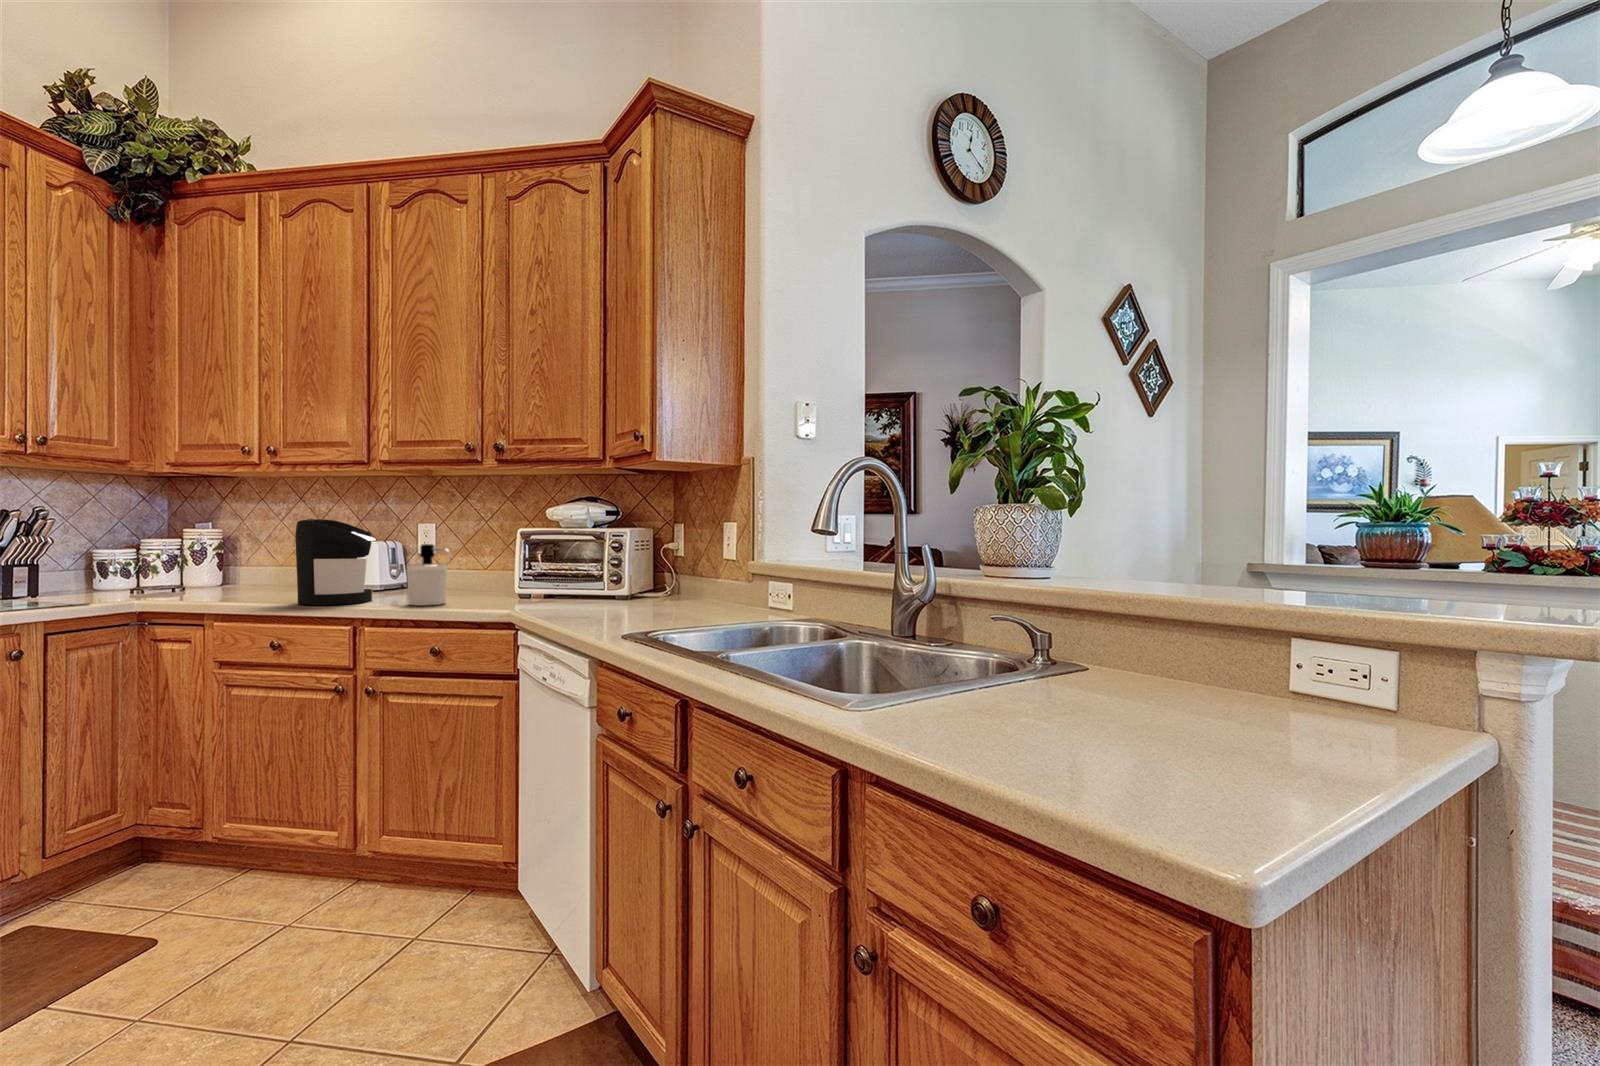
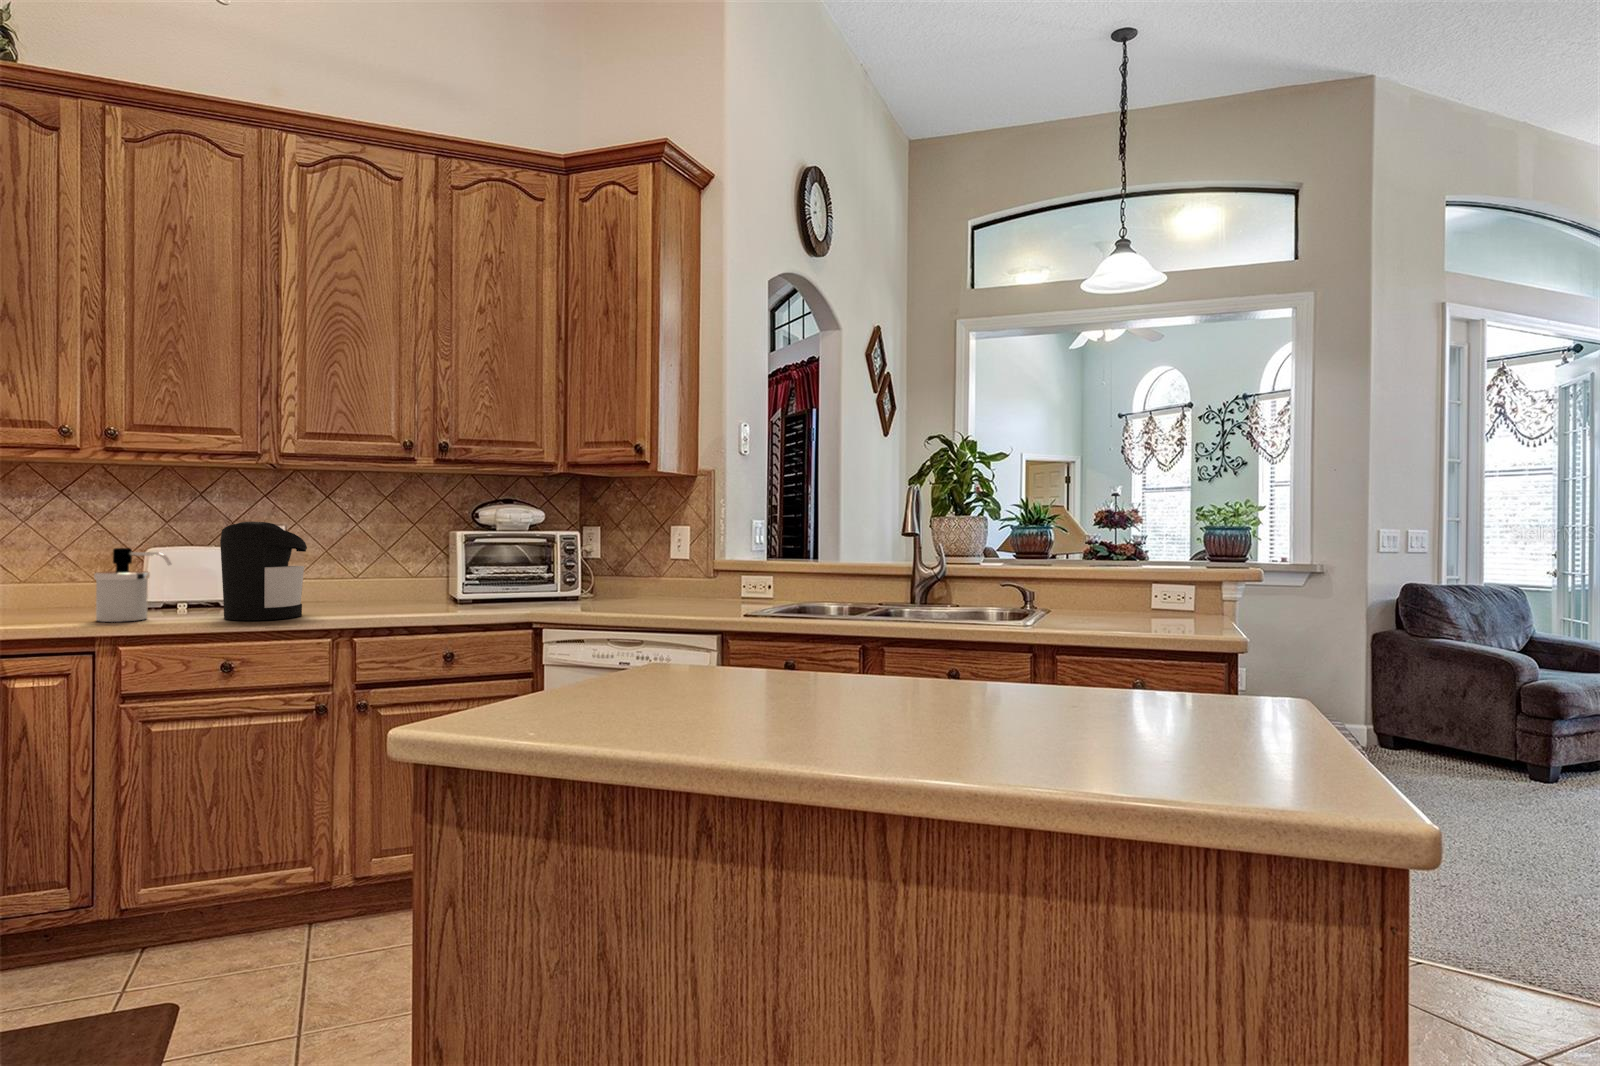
soap dispenser: present [407,544,452,605] -> present [94,548,171,622]

